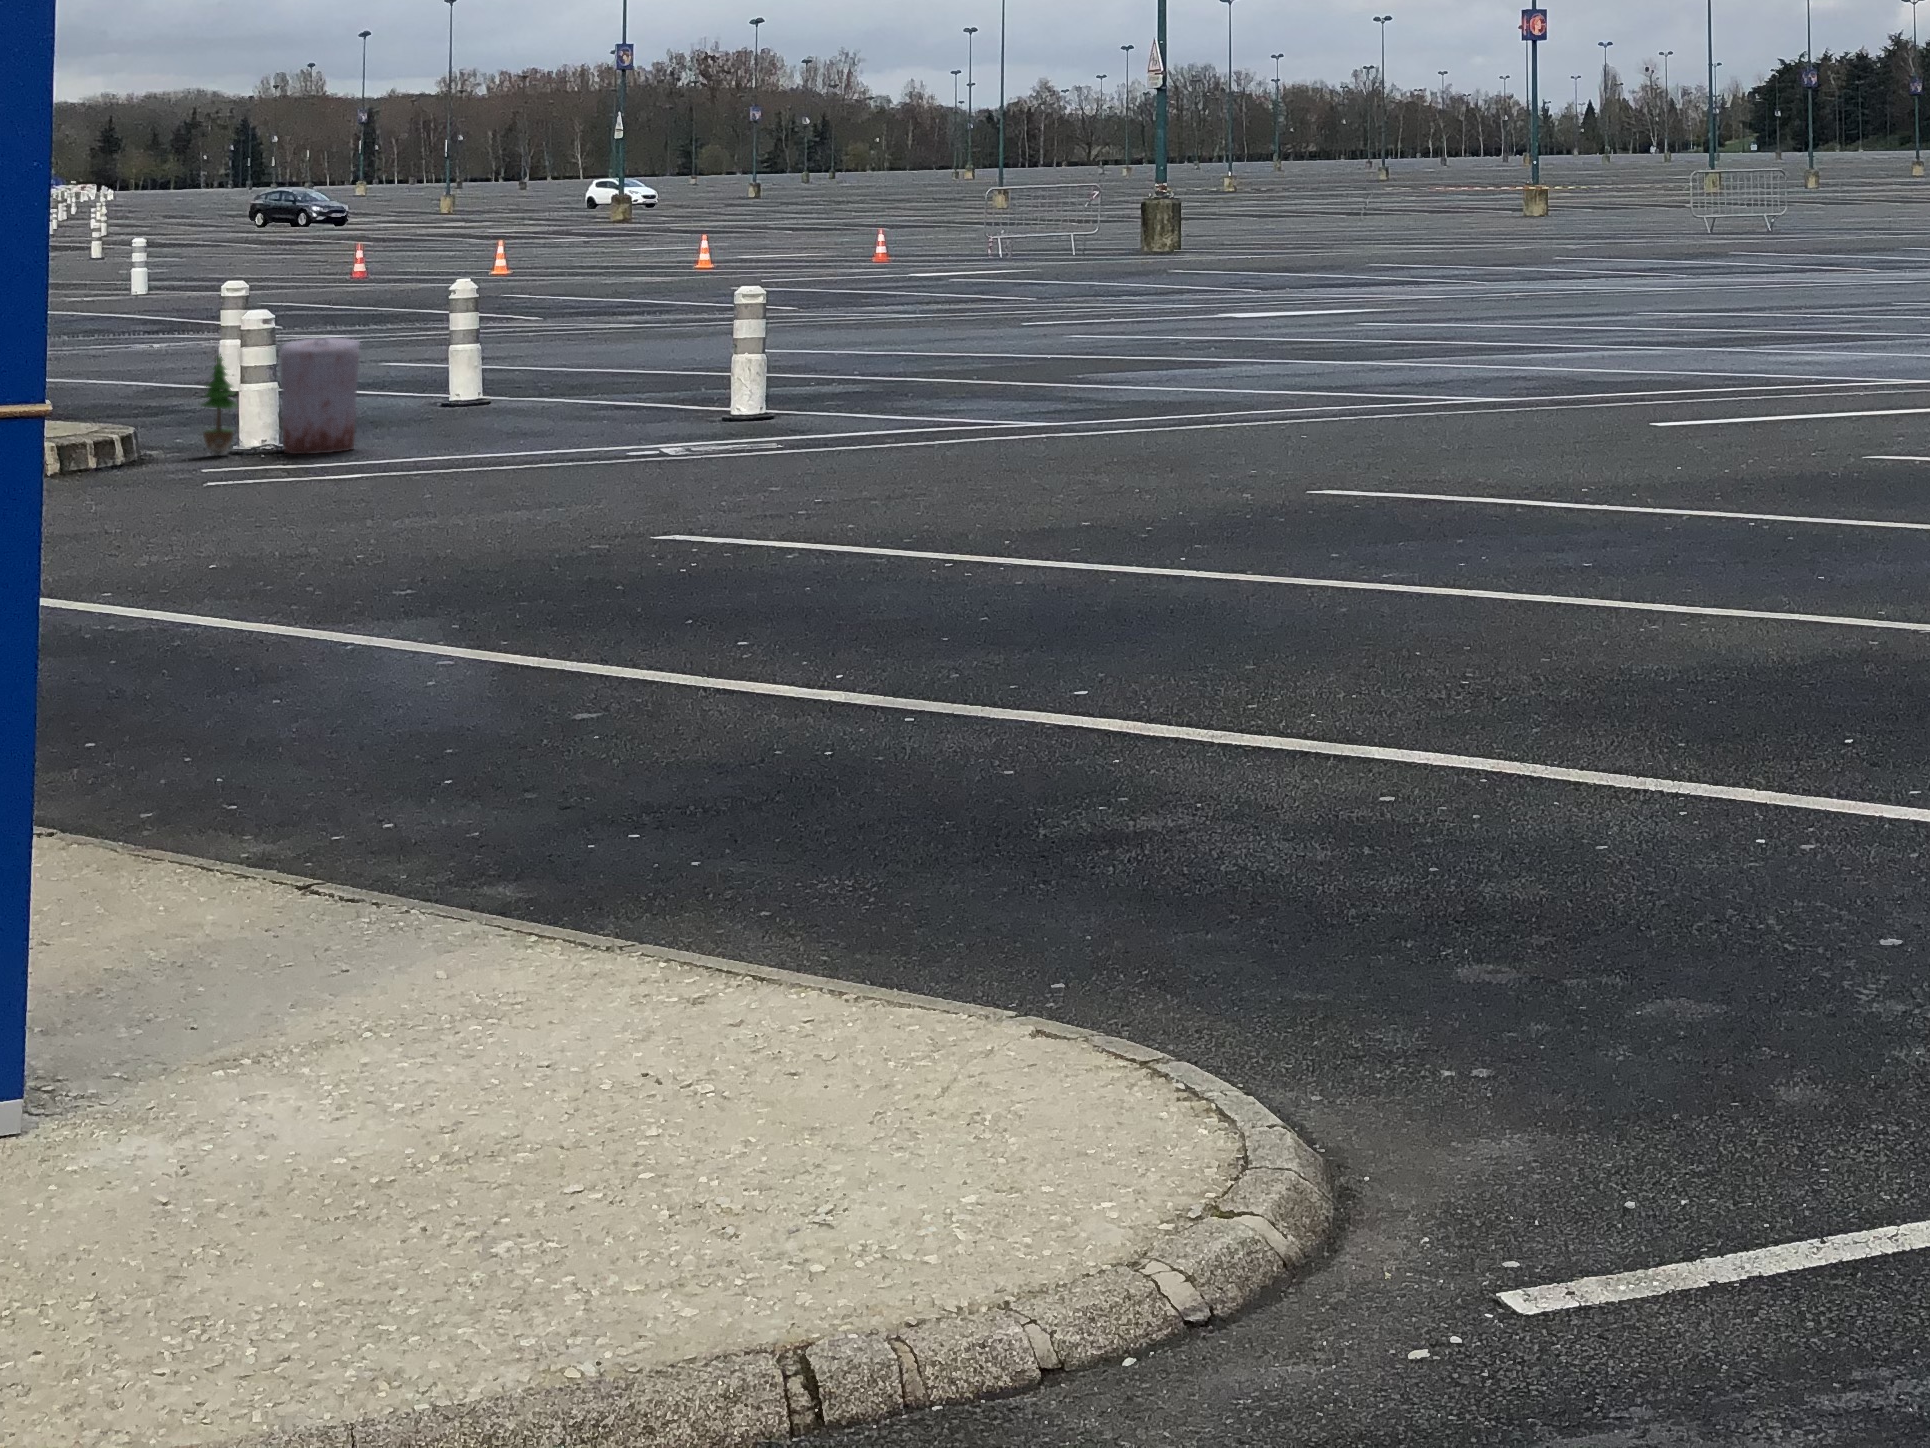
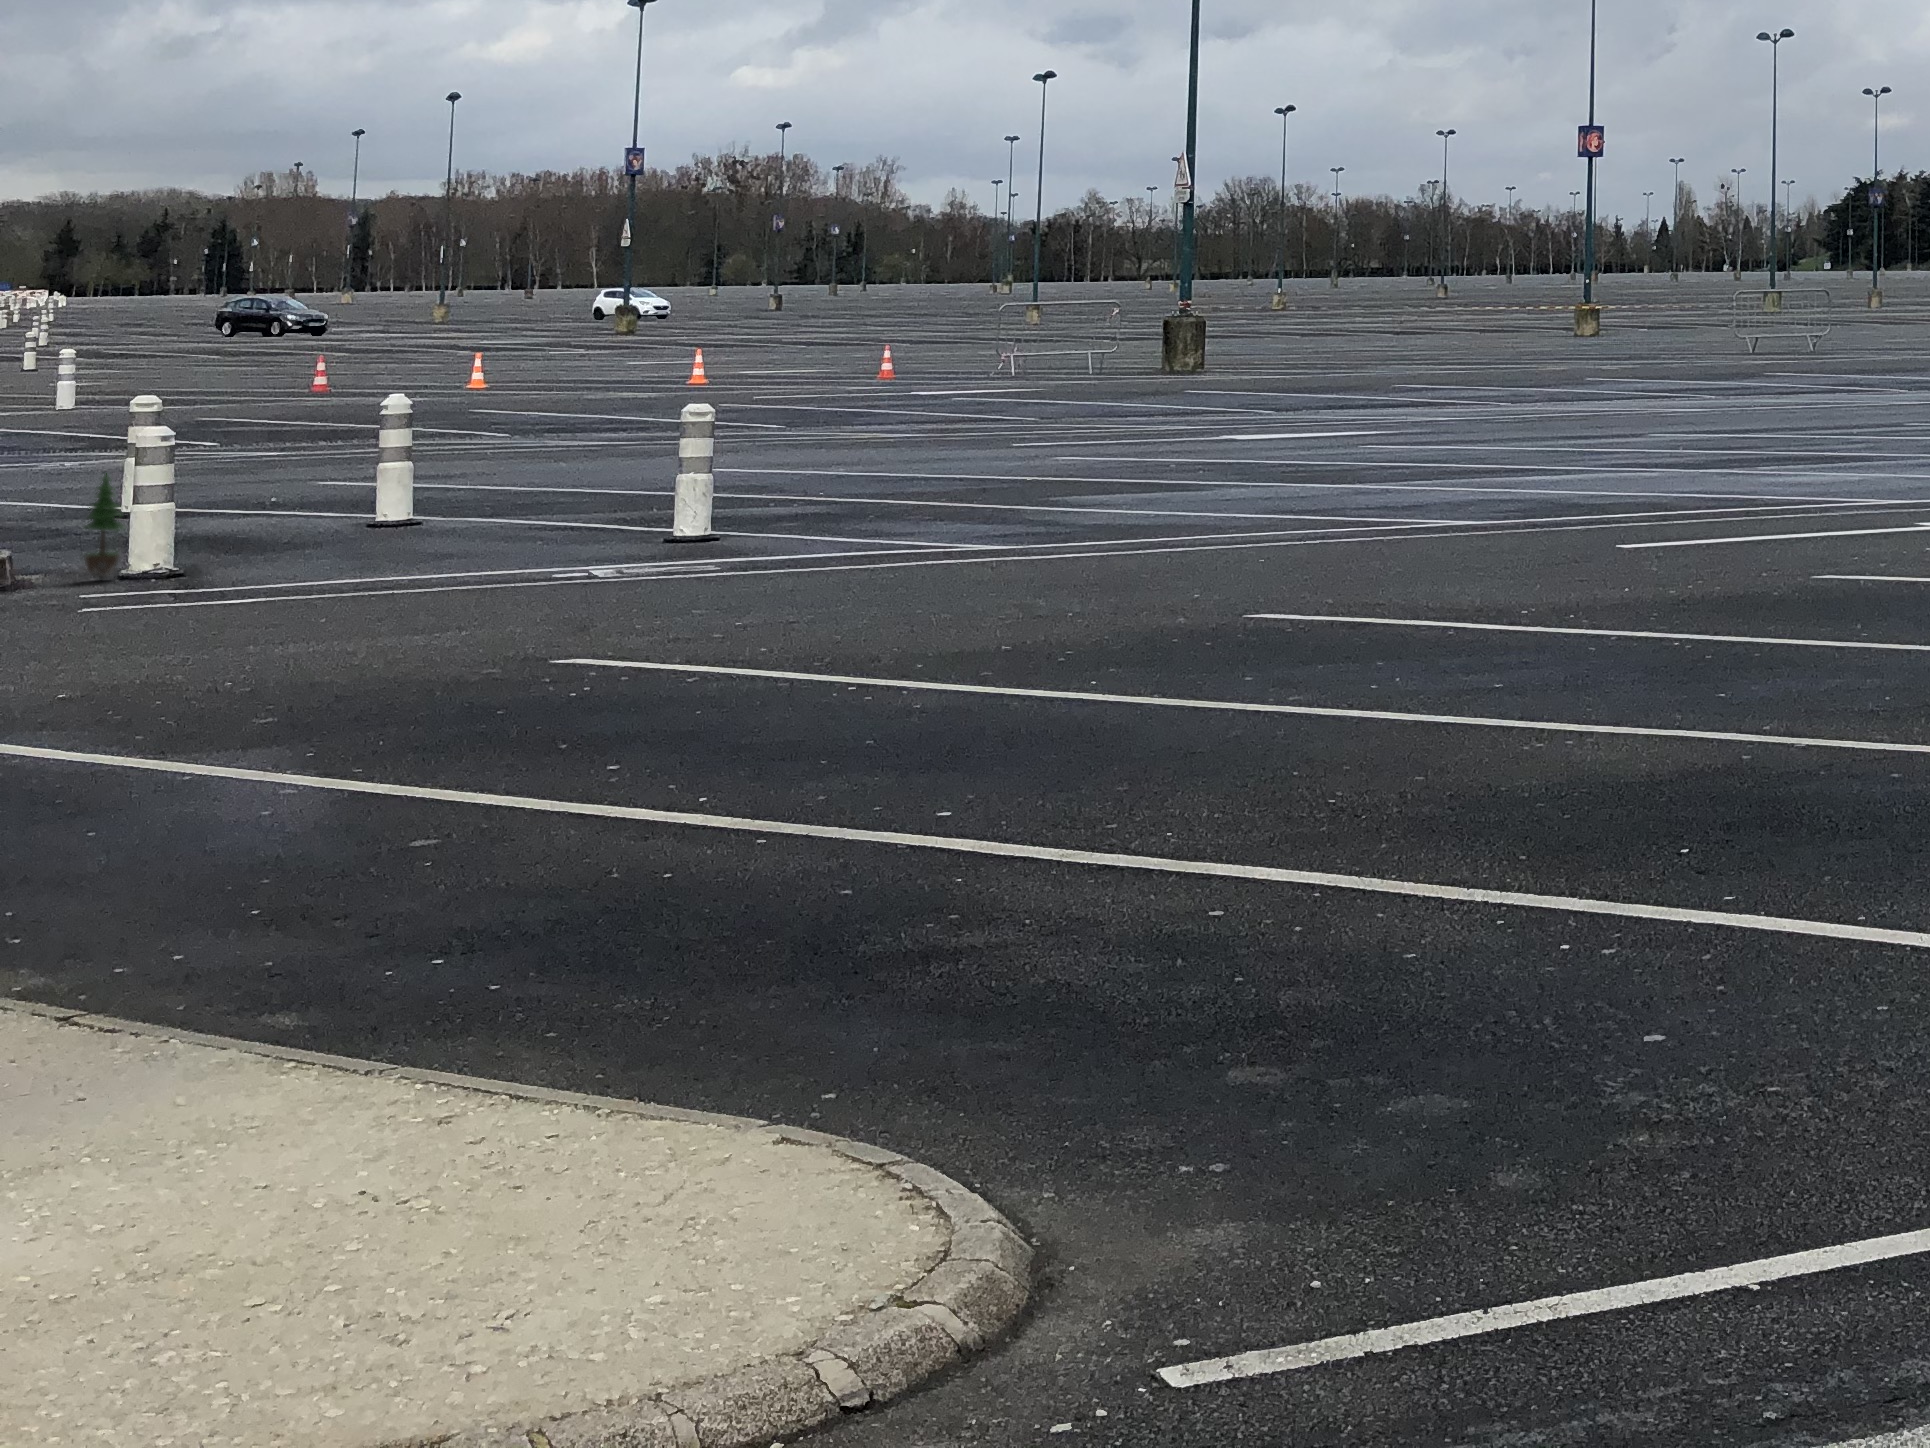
trash can: present [280,338,360,454] -> none [175,456,265,578]

